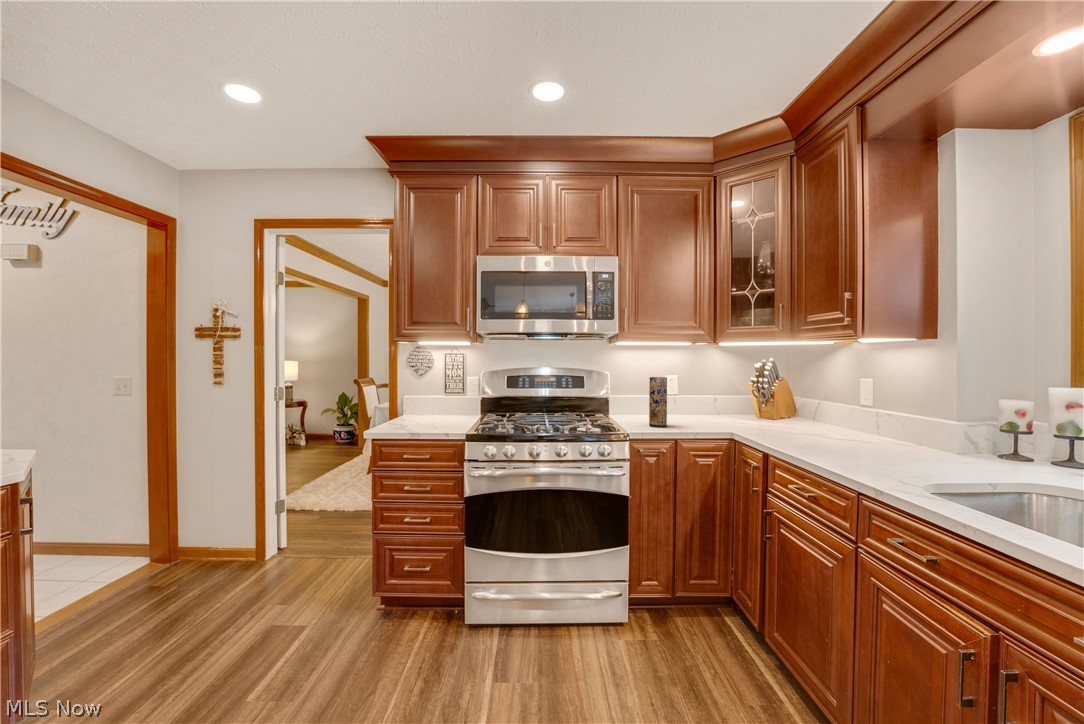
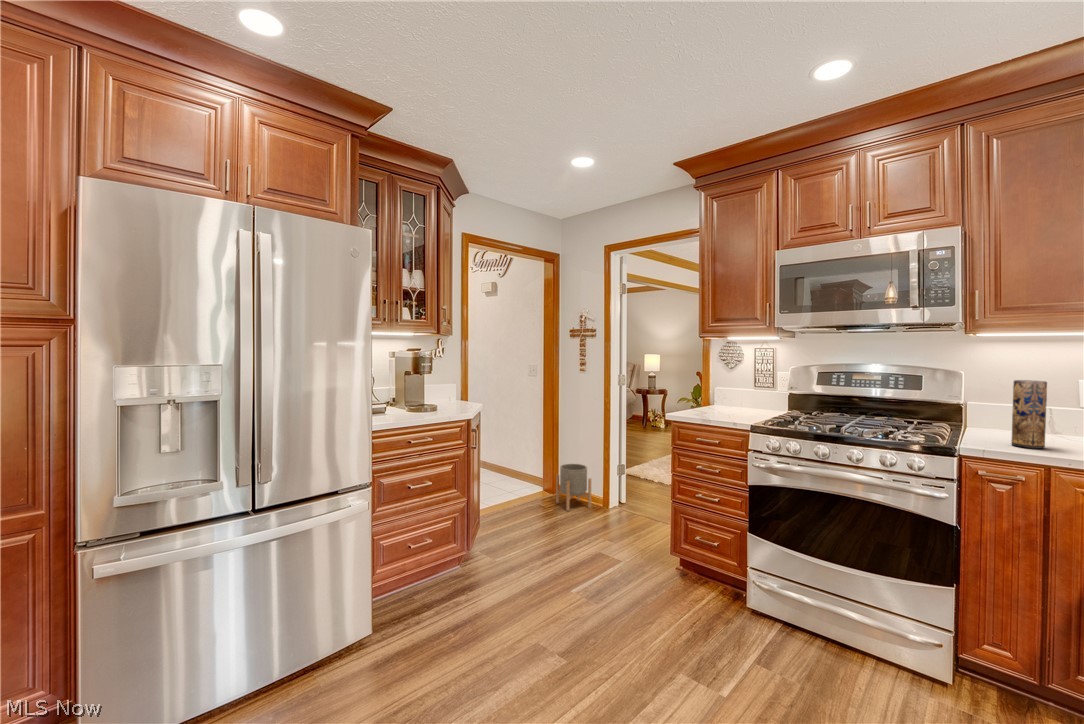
planter: none [176,513,238,585] -> present [556,464,591,511]

